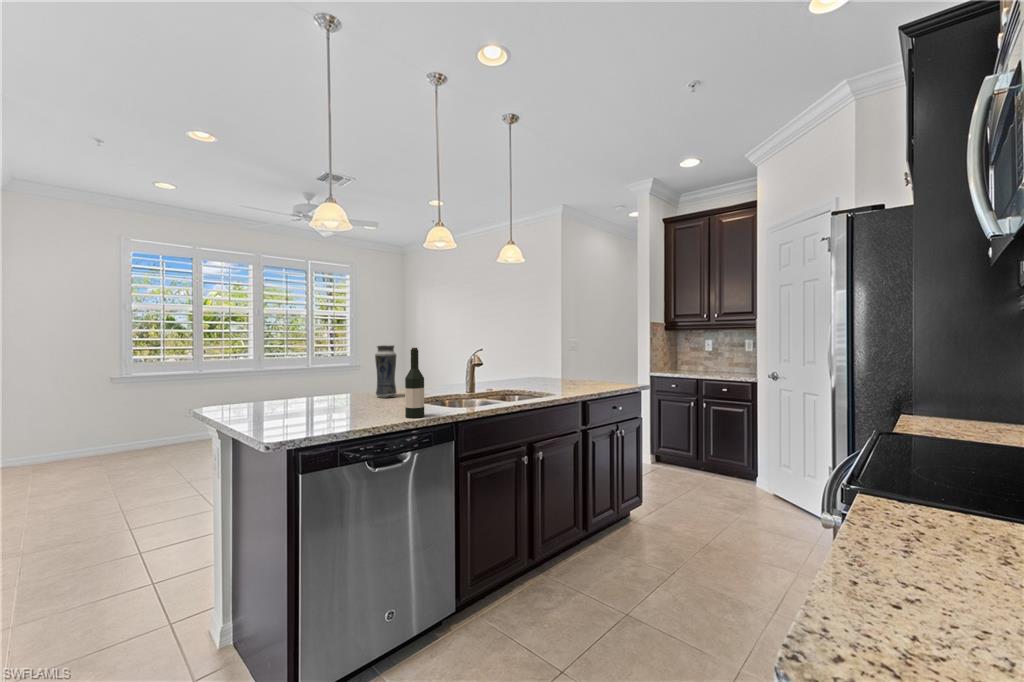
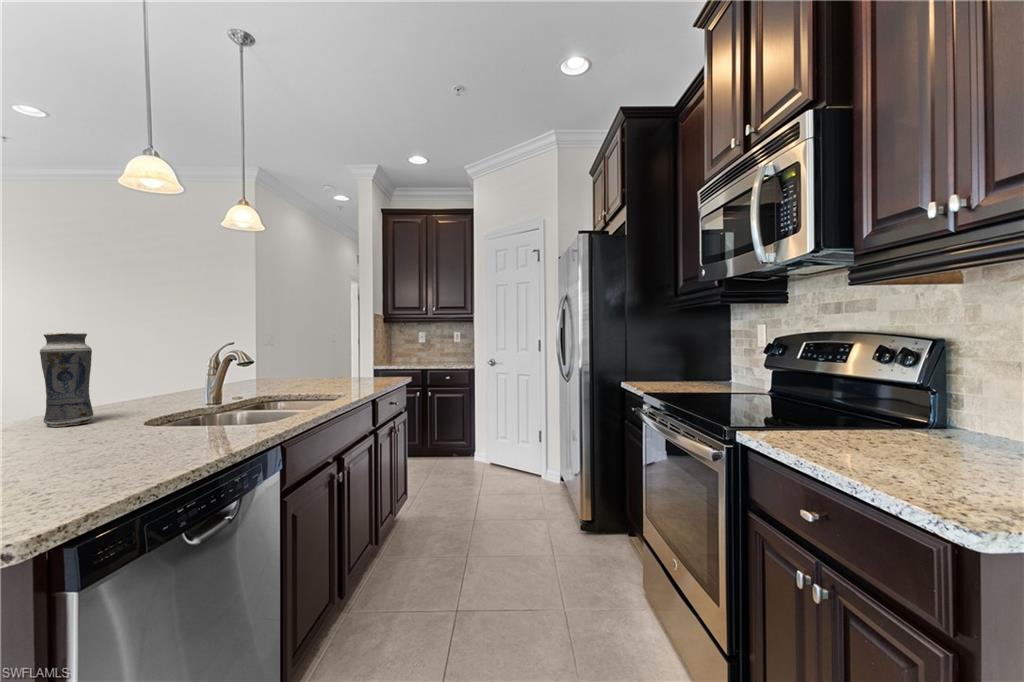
wine bottle: present [405,348,424,418] -> none [205,333,242,446]

